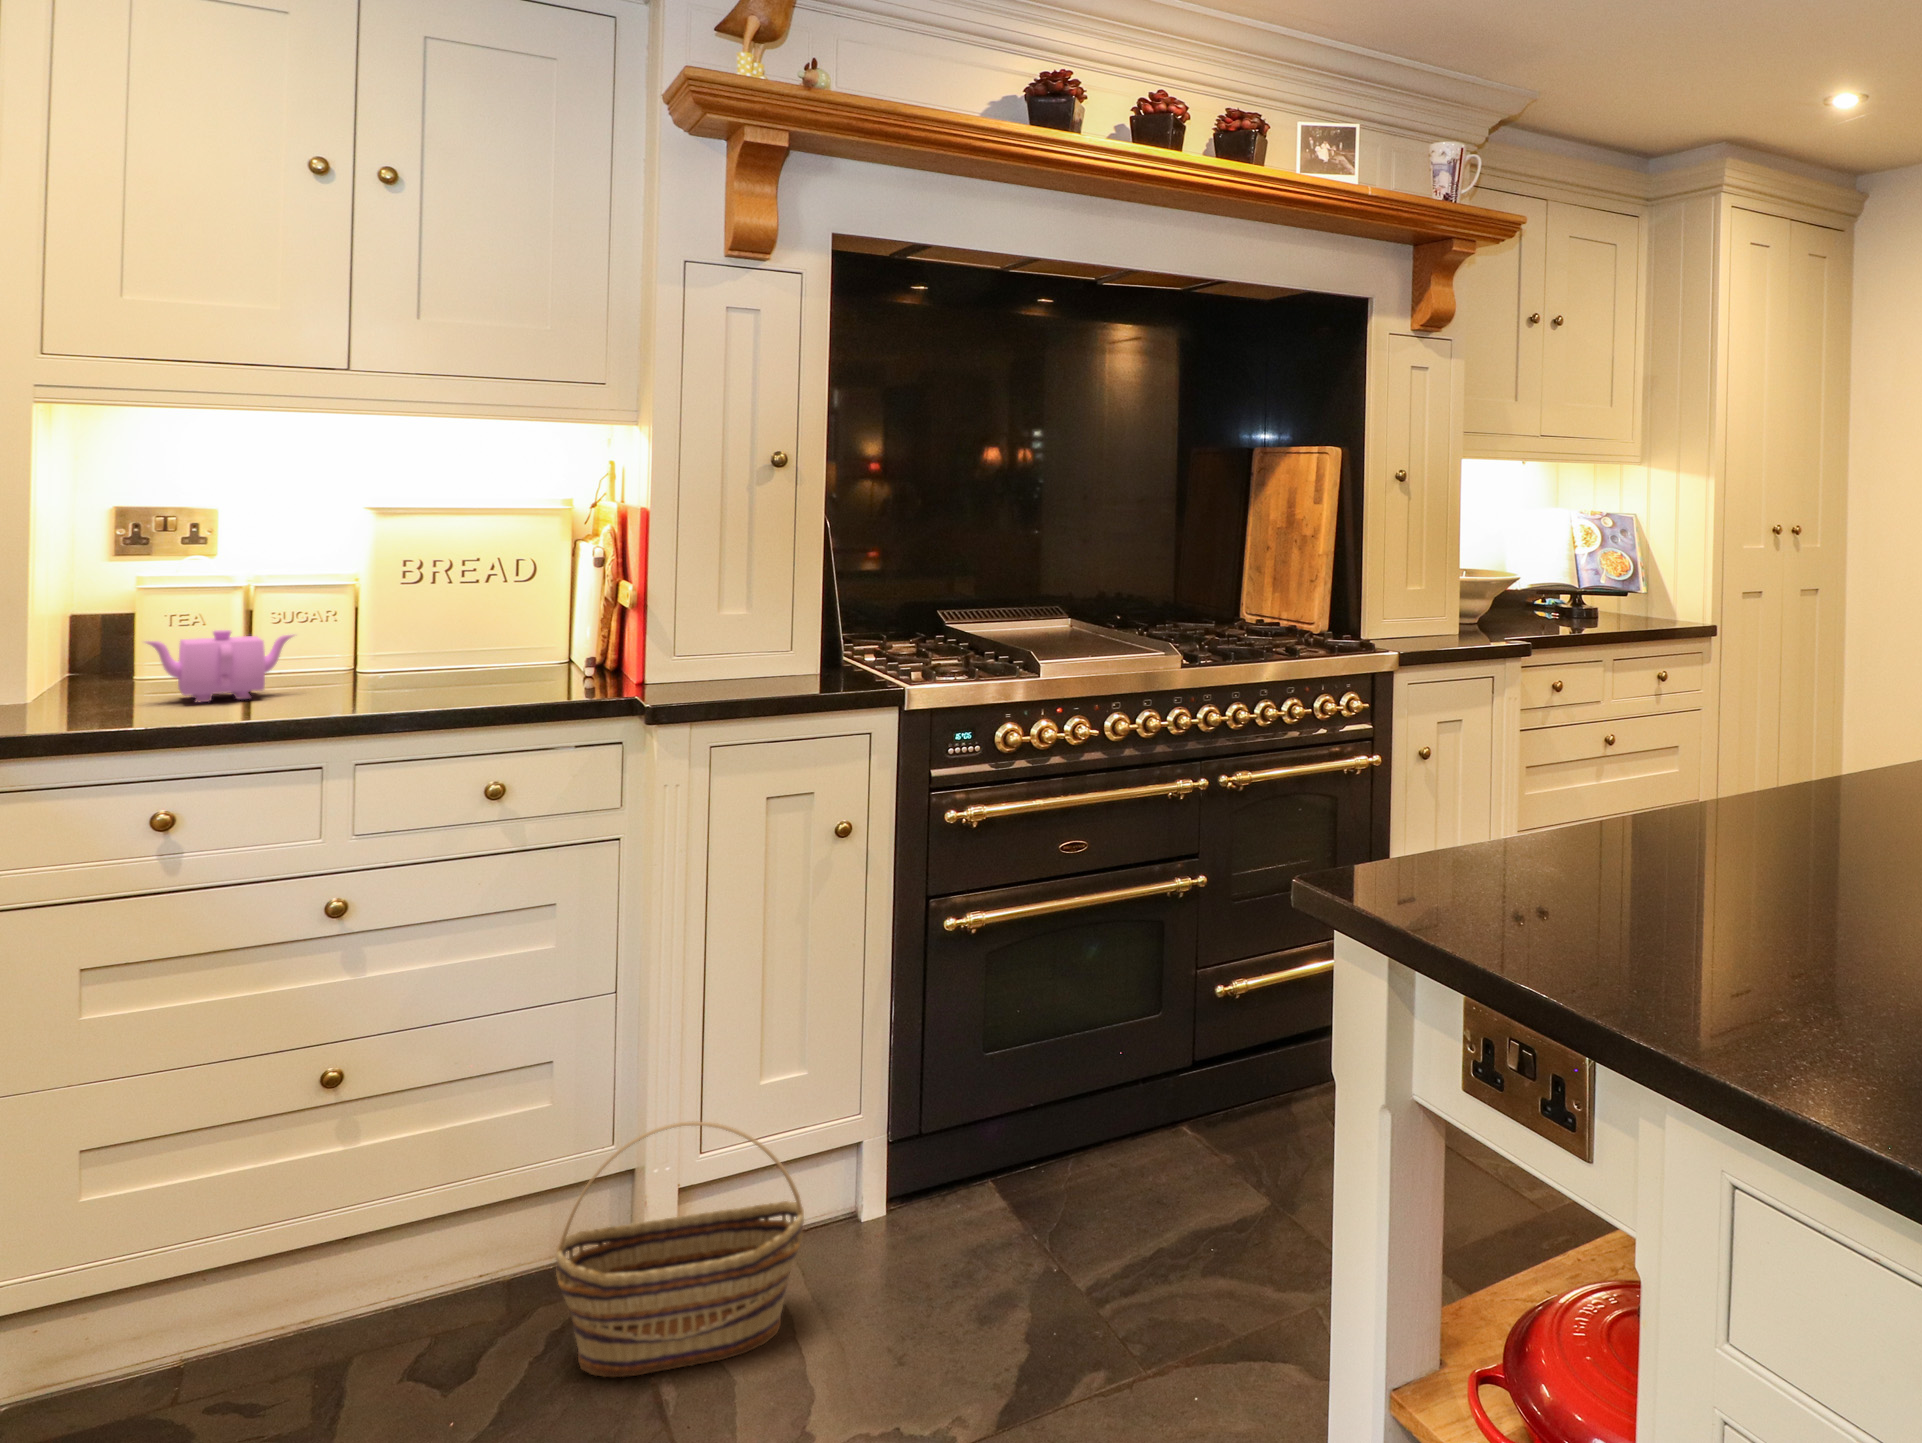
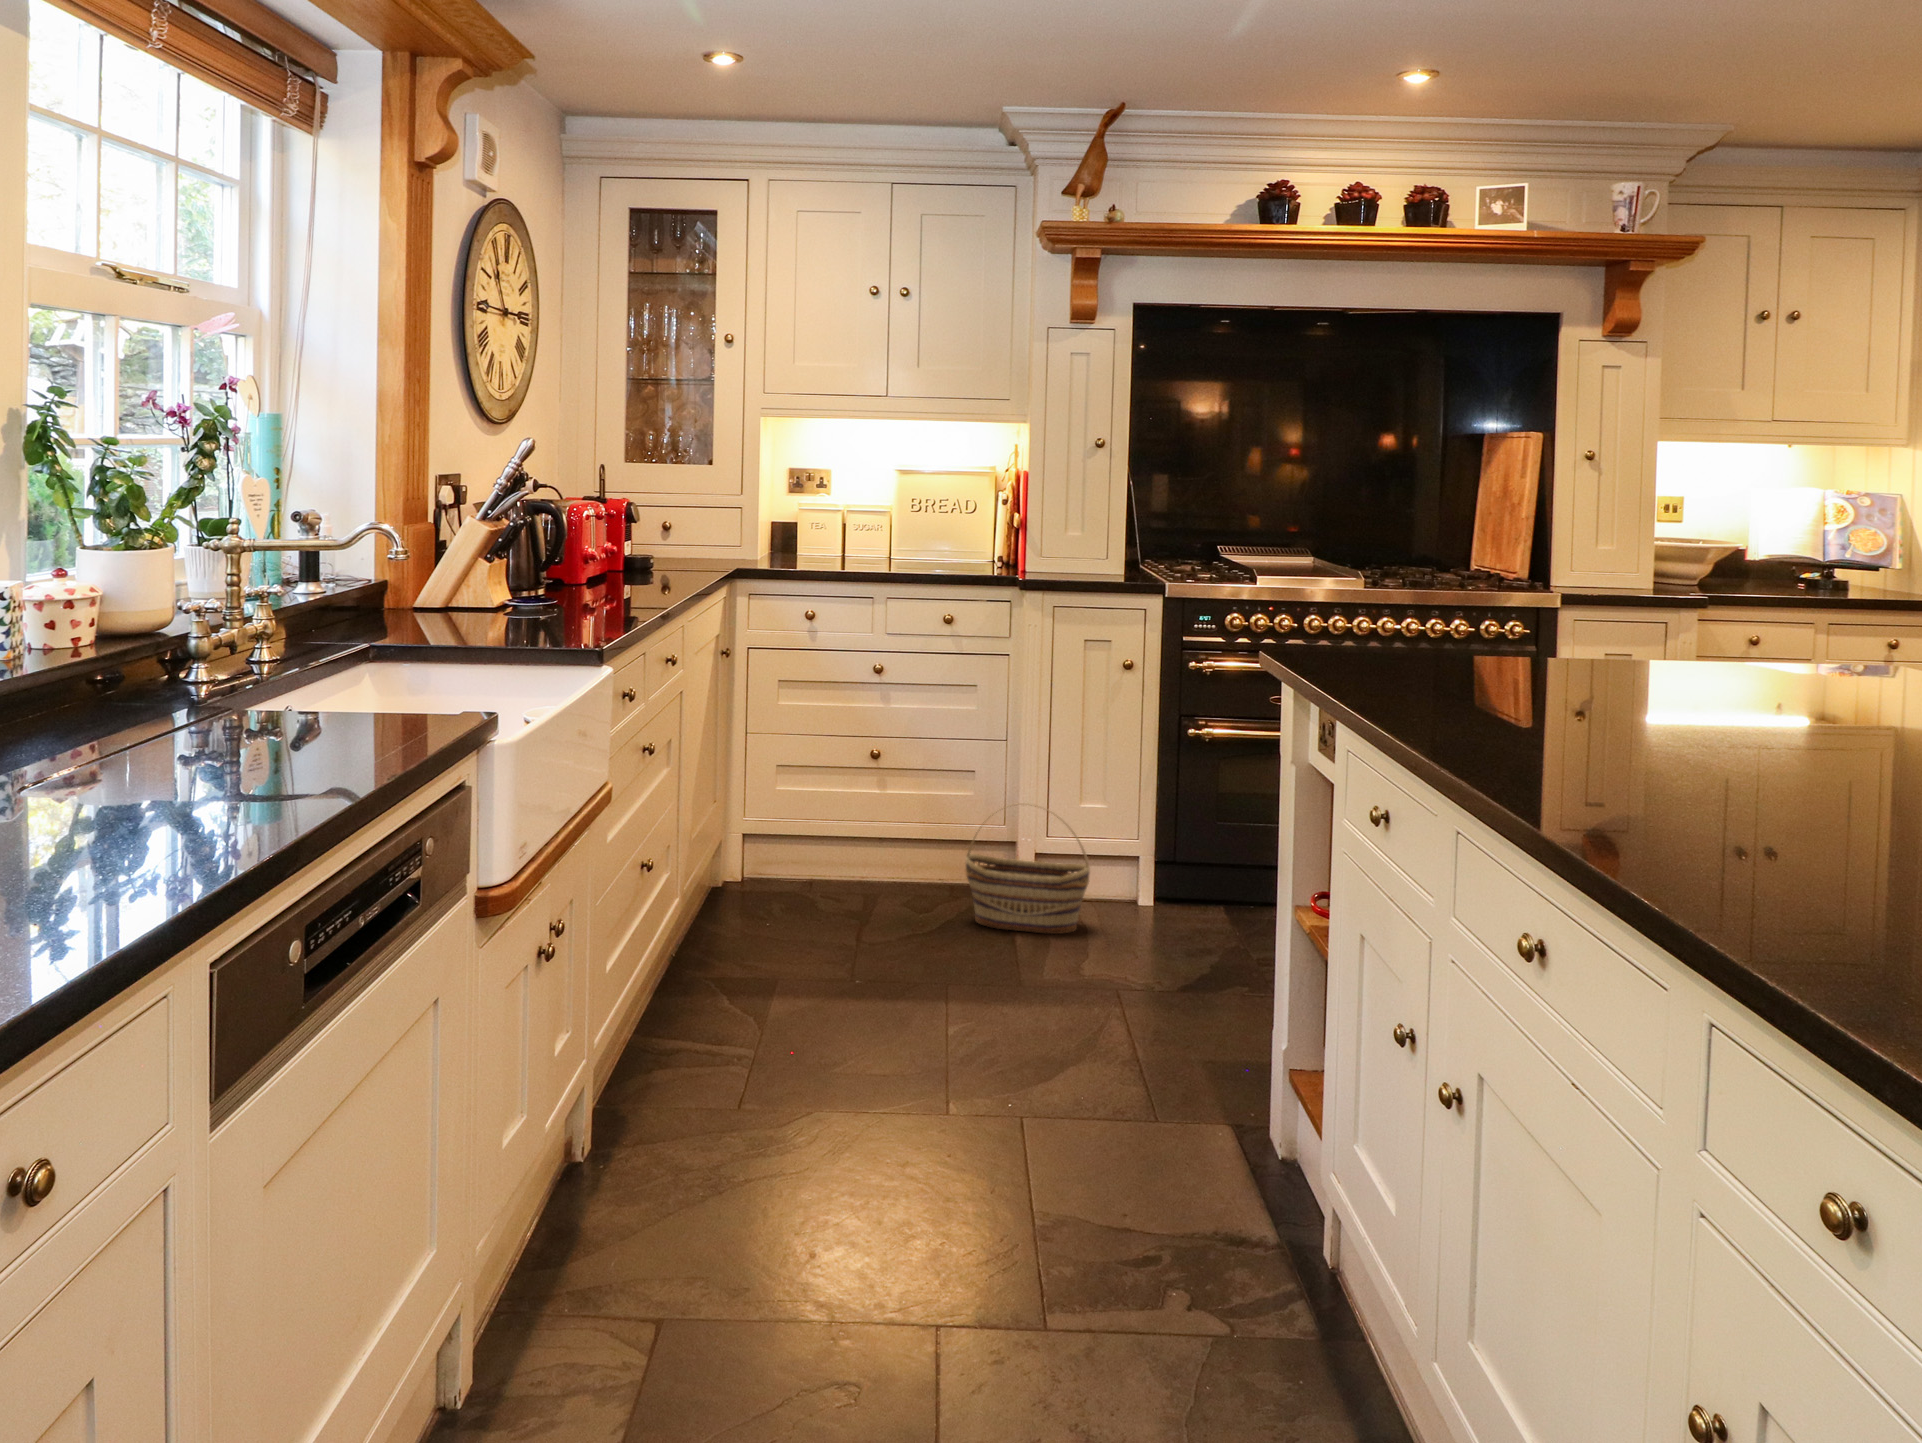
teapot: present [146,630,294,702] -> none [799,531,862,566]

